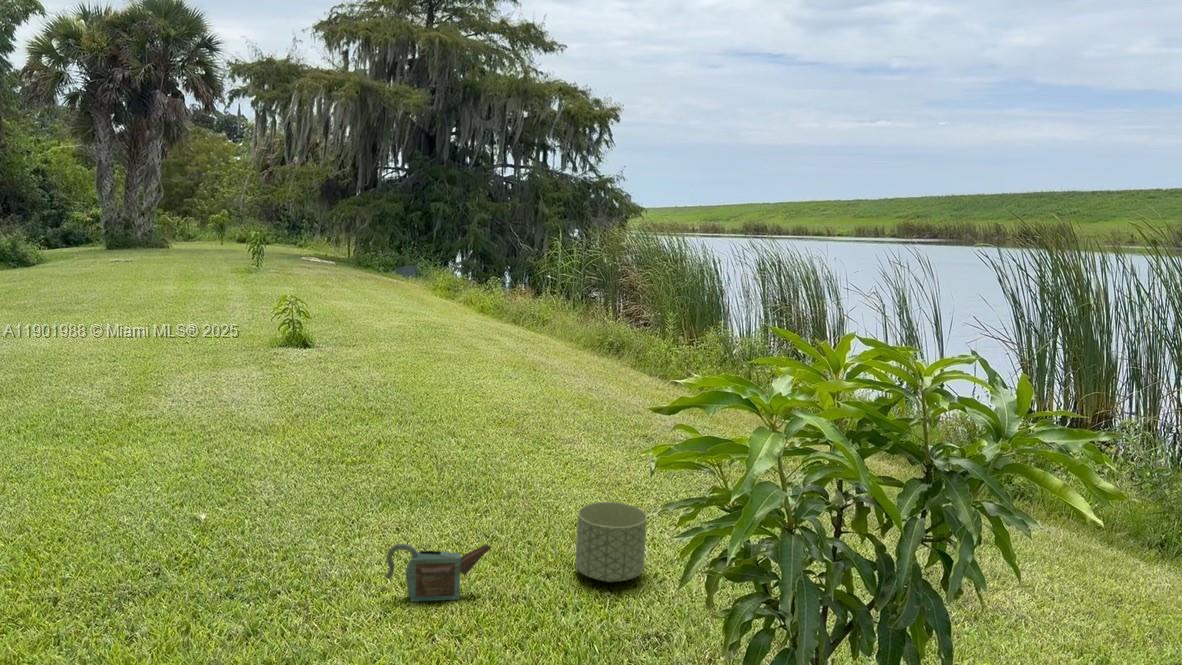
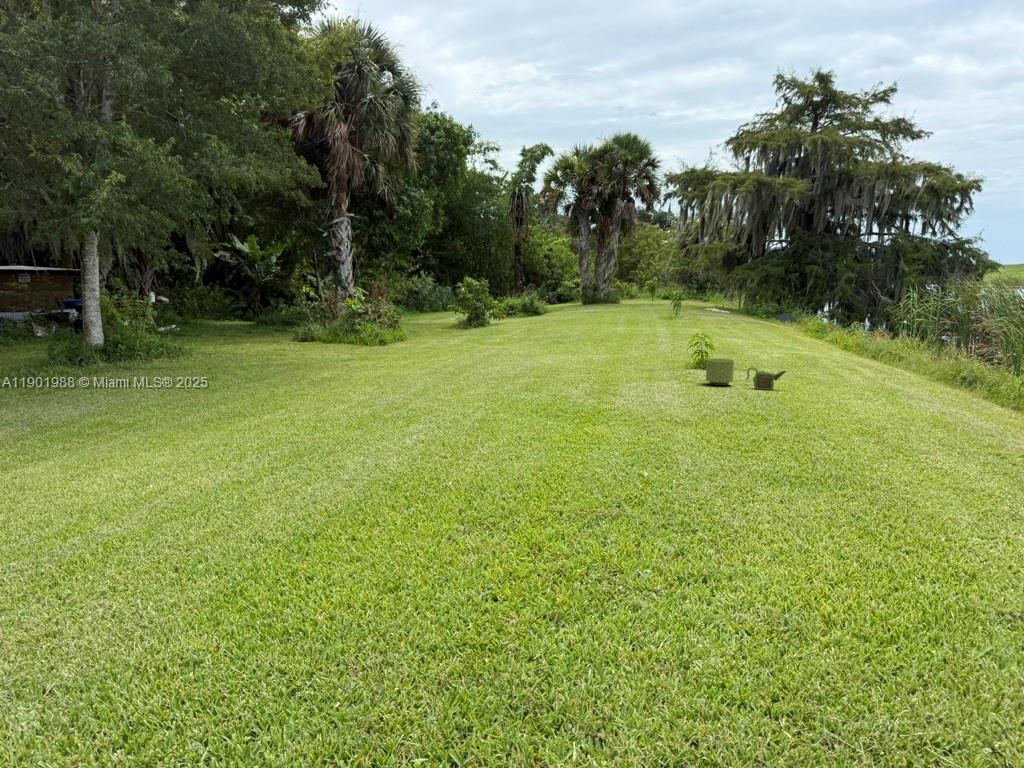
planter: present [575,502,647,583] -> present [706,358,734,386]

